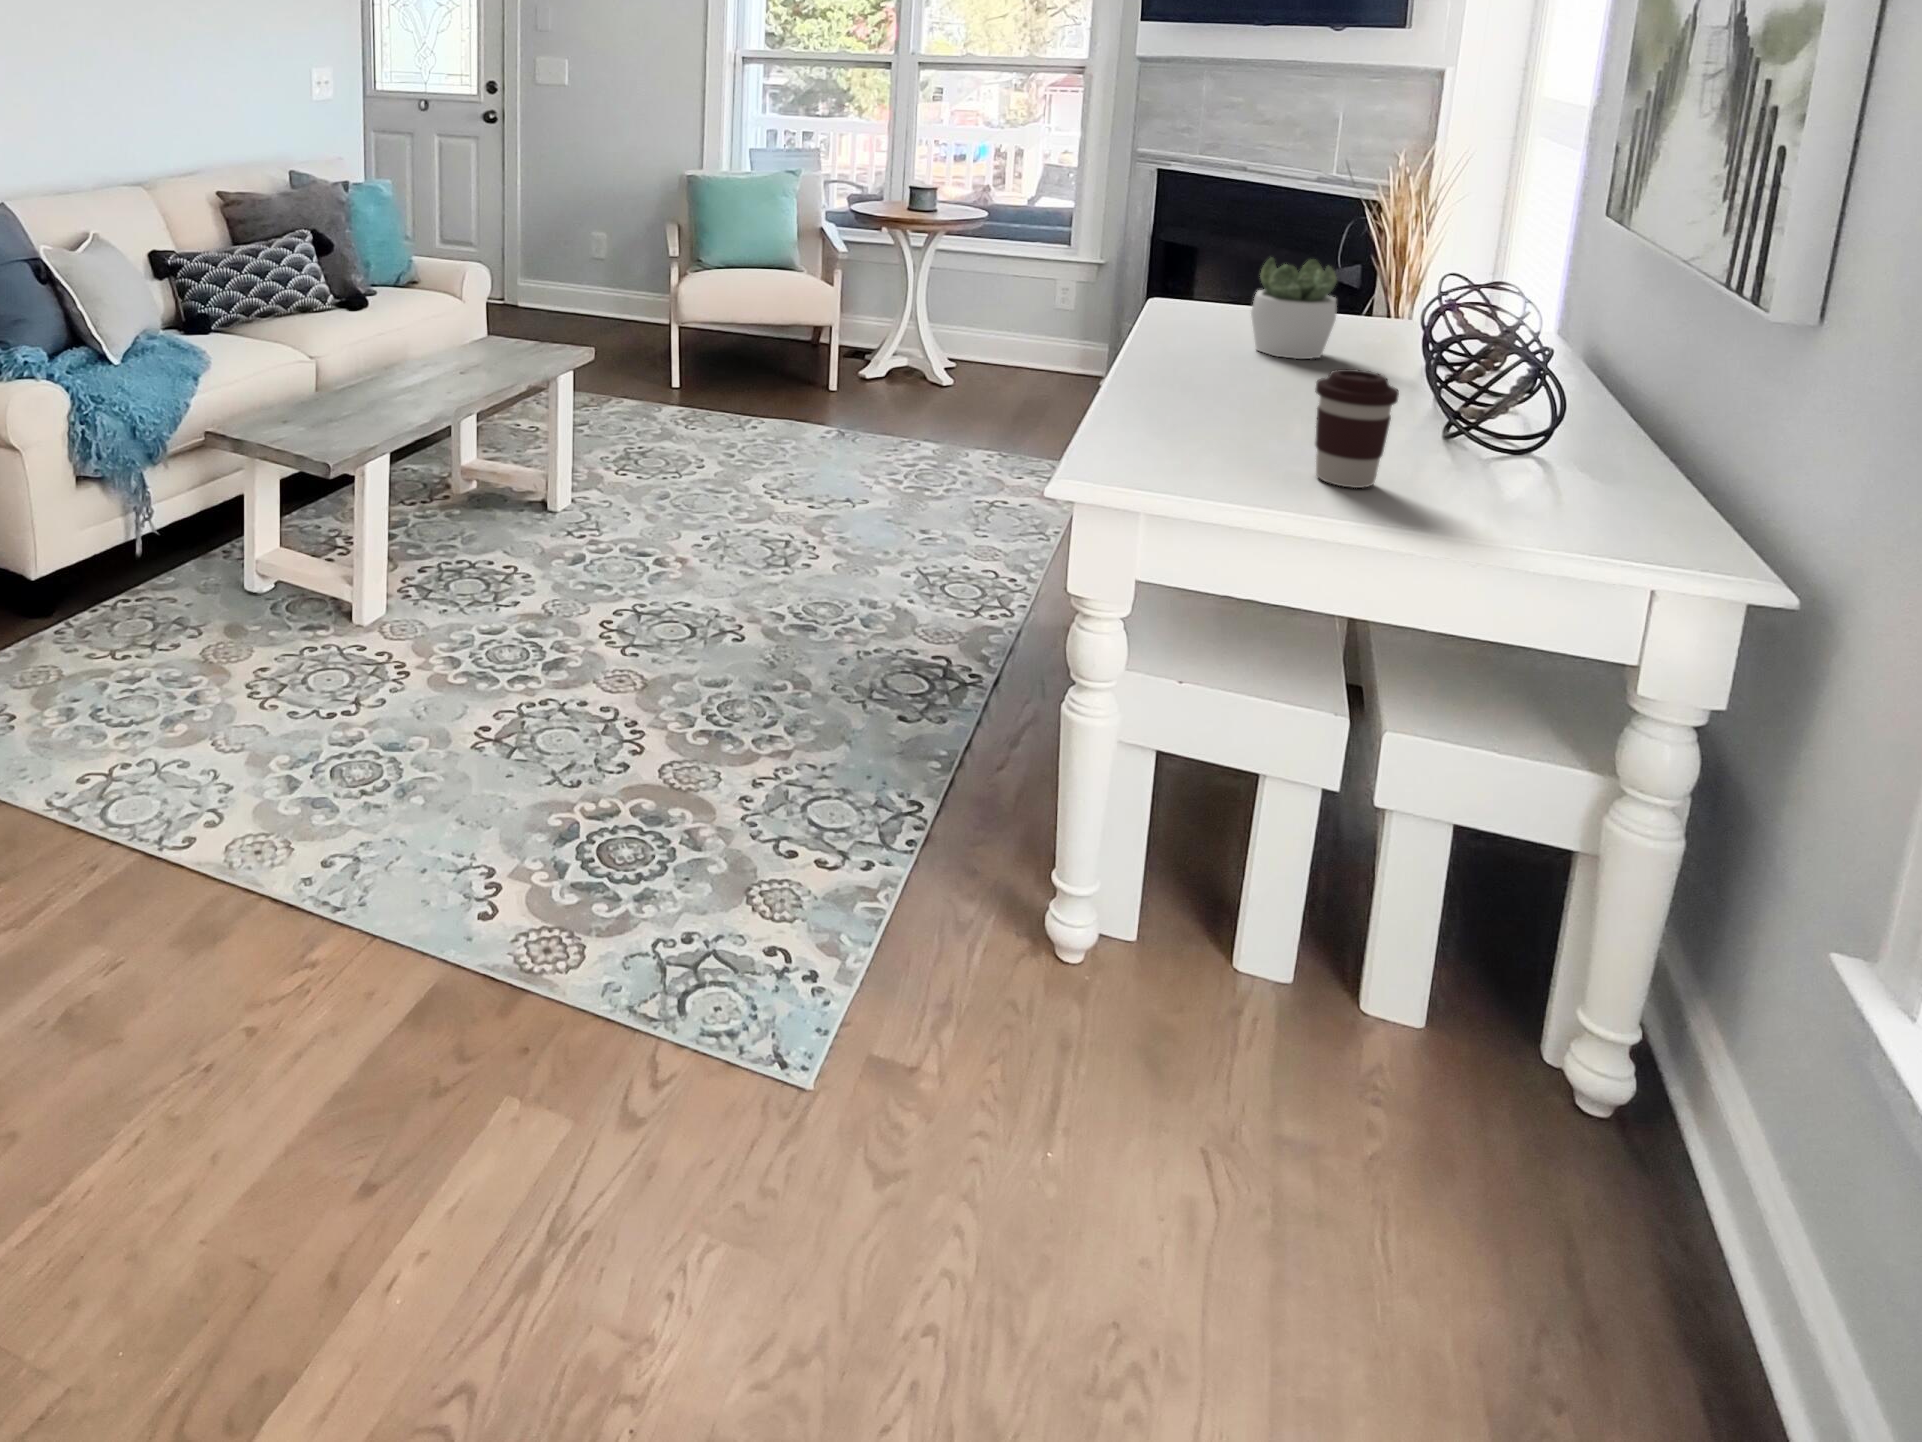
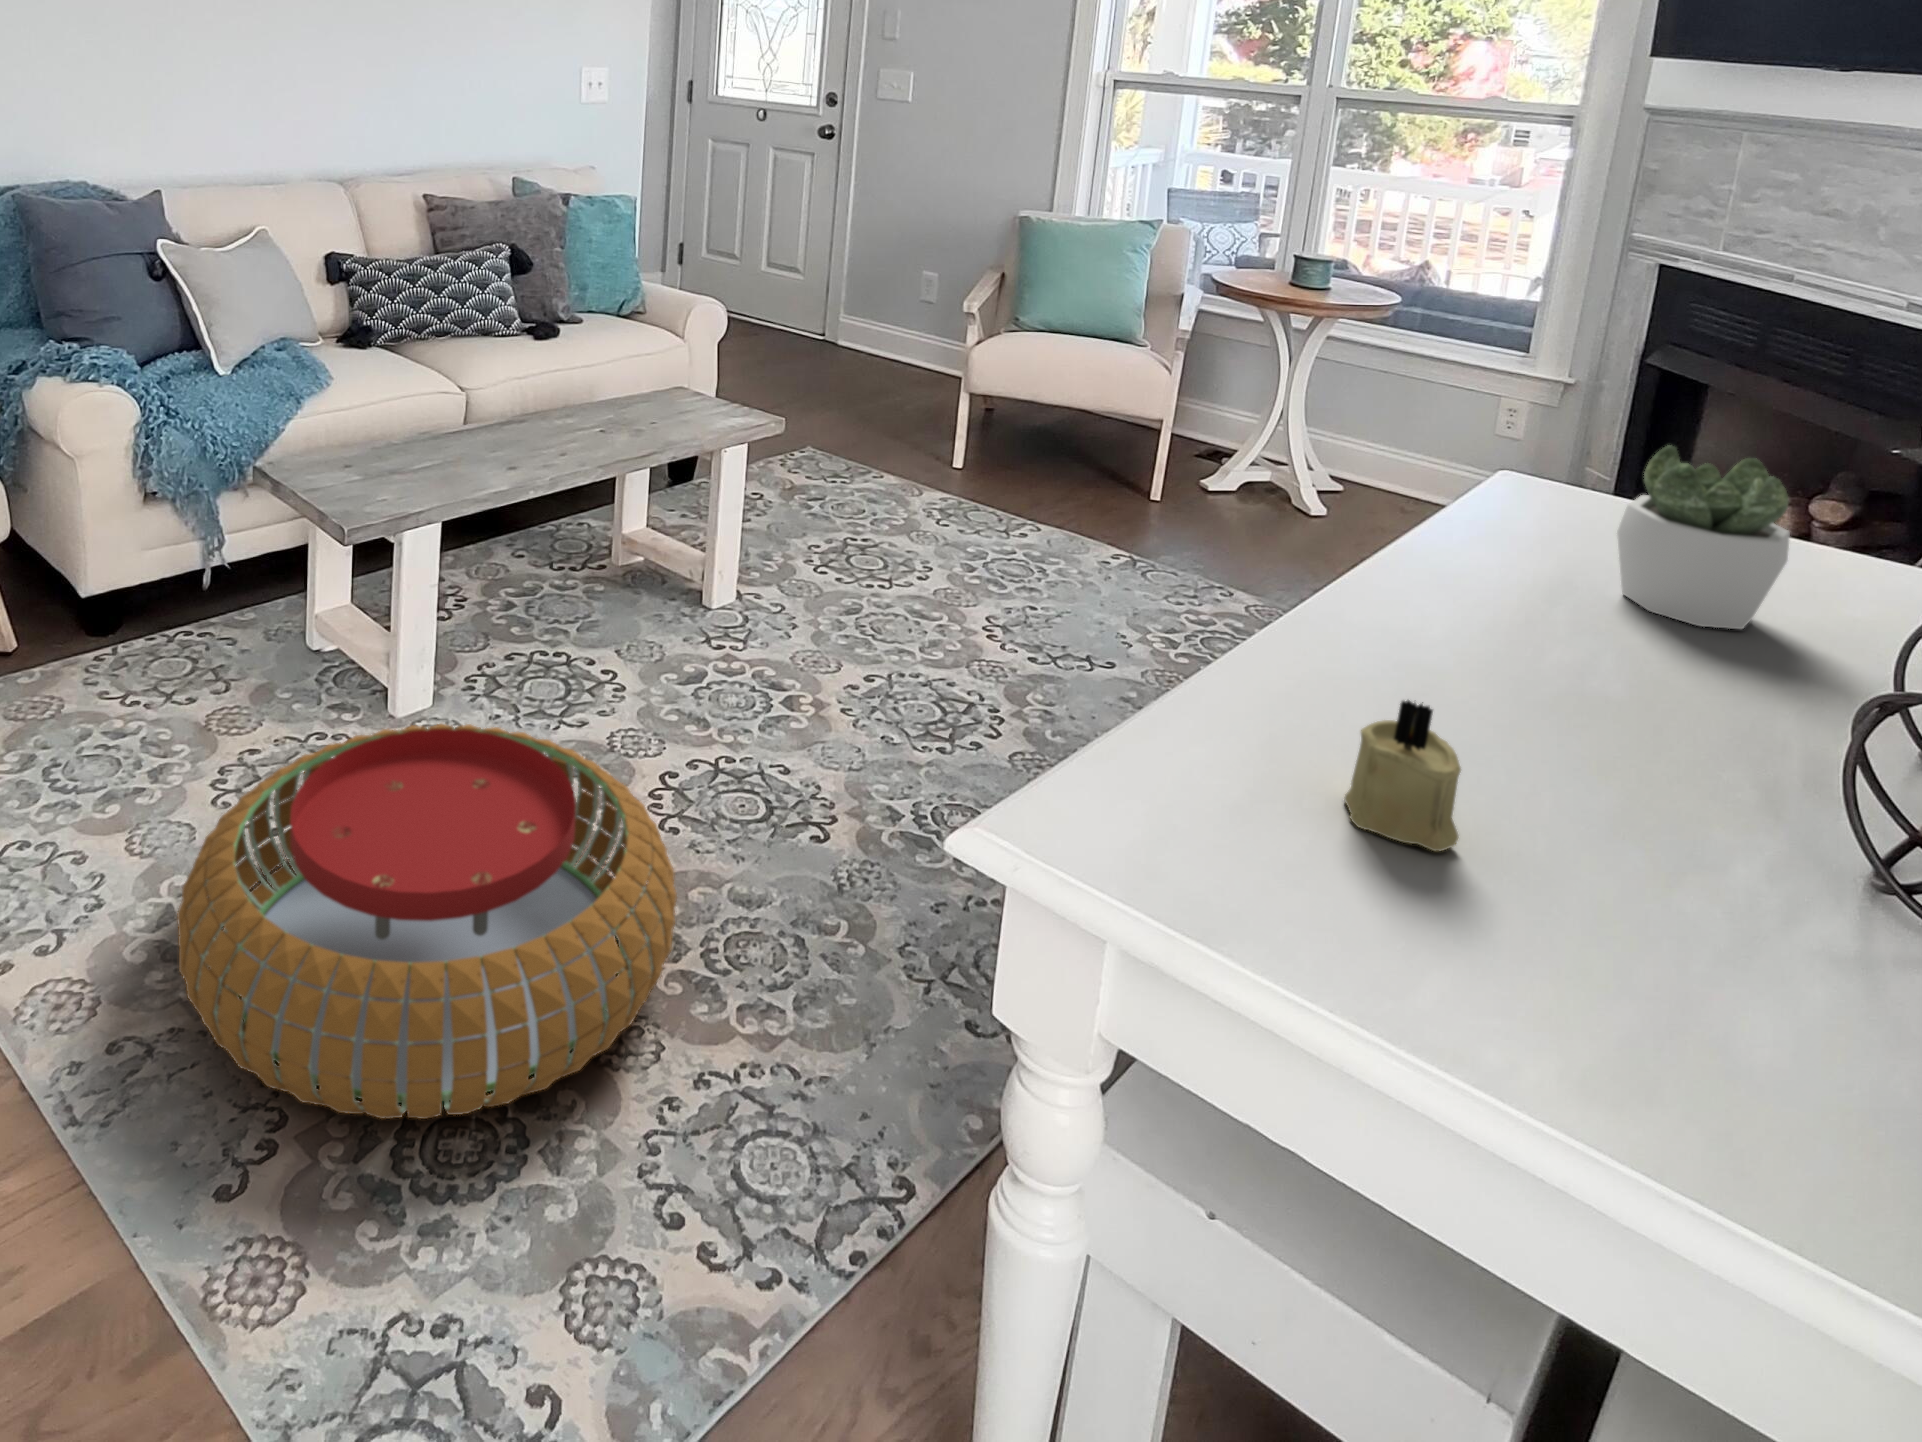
coffee cup: present [1315,369,1399,488] -> none [1522,740,1720,999]
candle: none [1206,380,1267,455] -> present [1344,700,1461,851]
pouf: none [327,592,710,856] -> present [177,724,677,1119]

